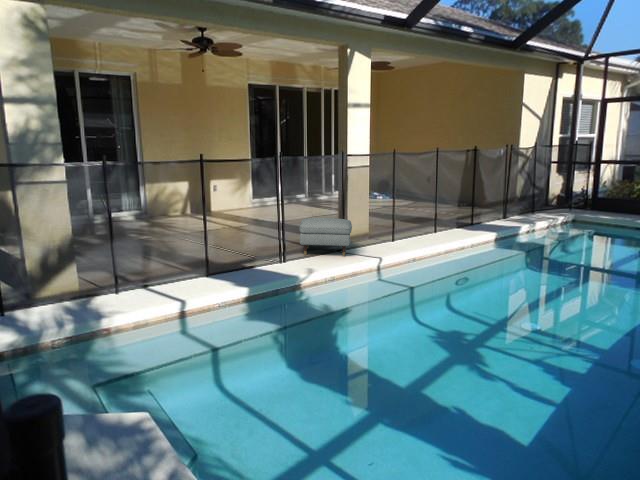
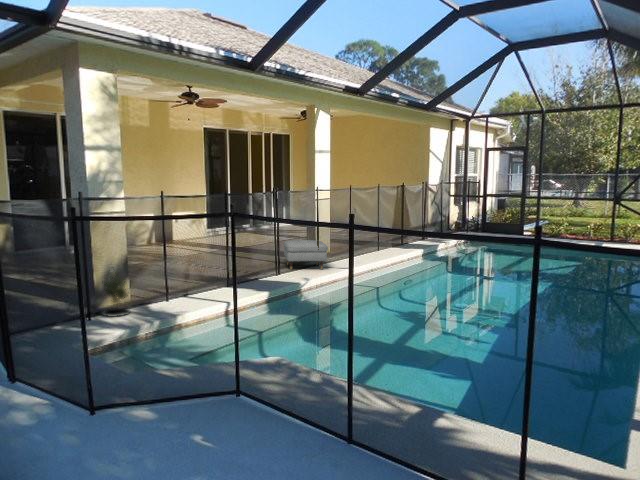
potted tree: none [13,252,57,315] -> present [103,271,131,317]

